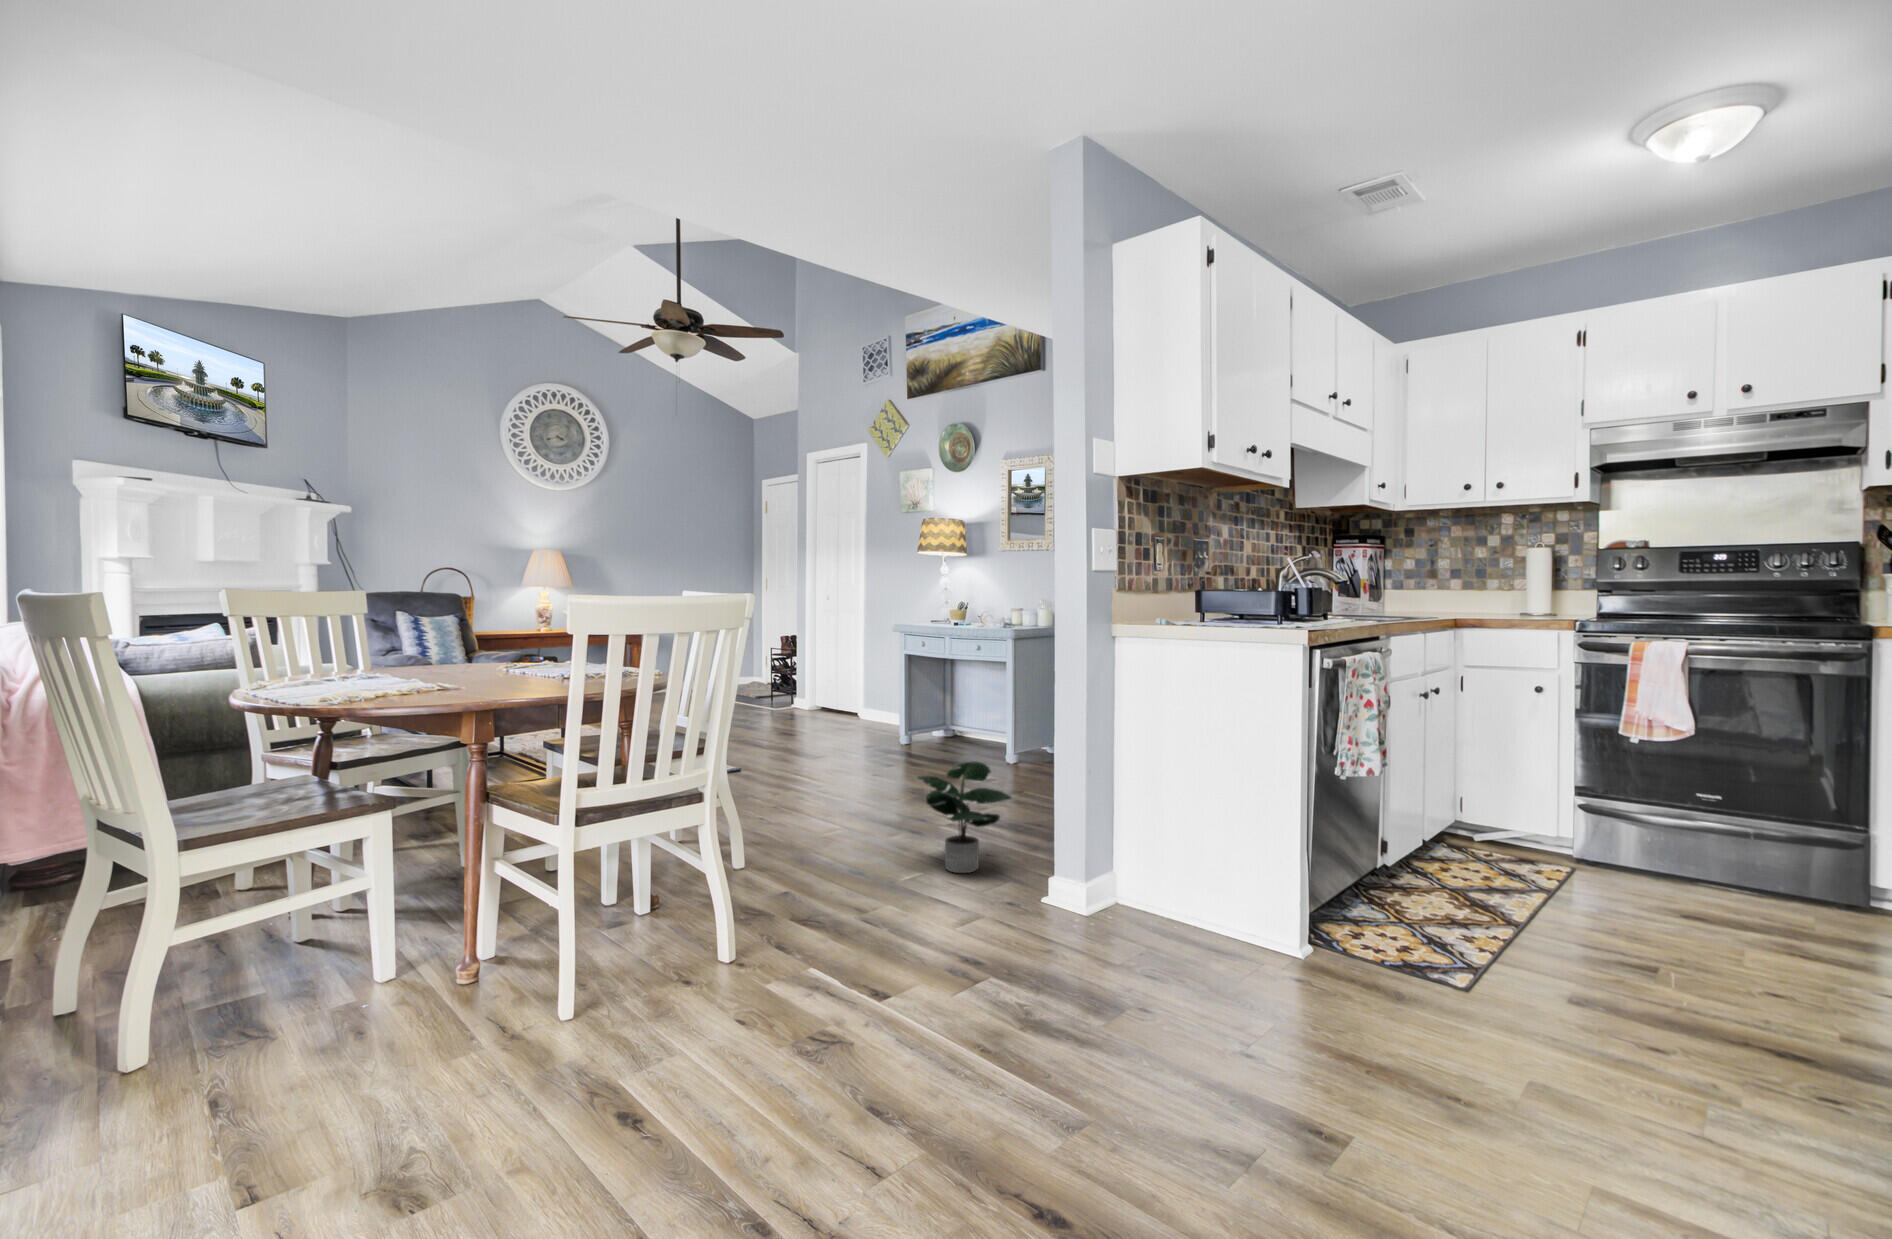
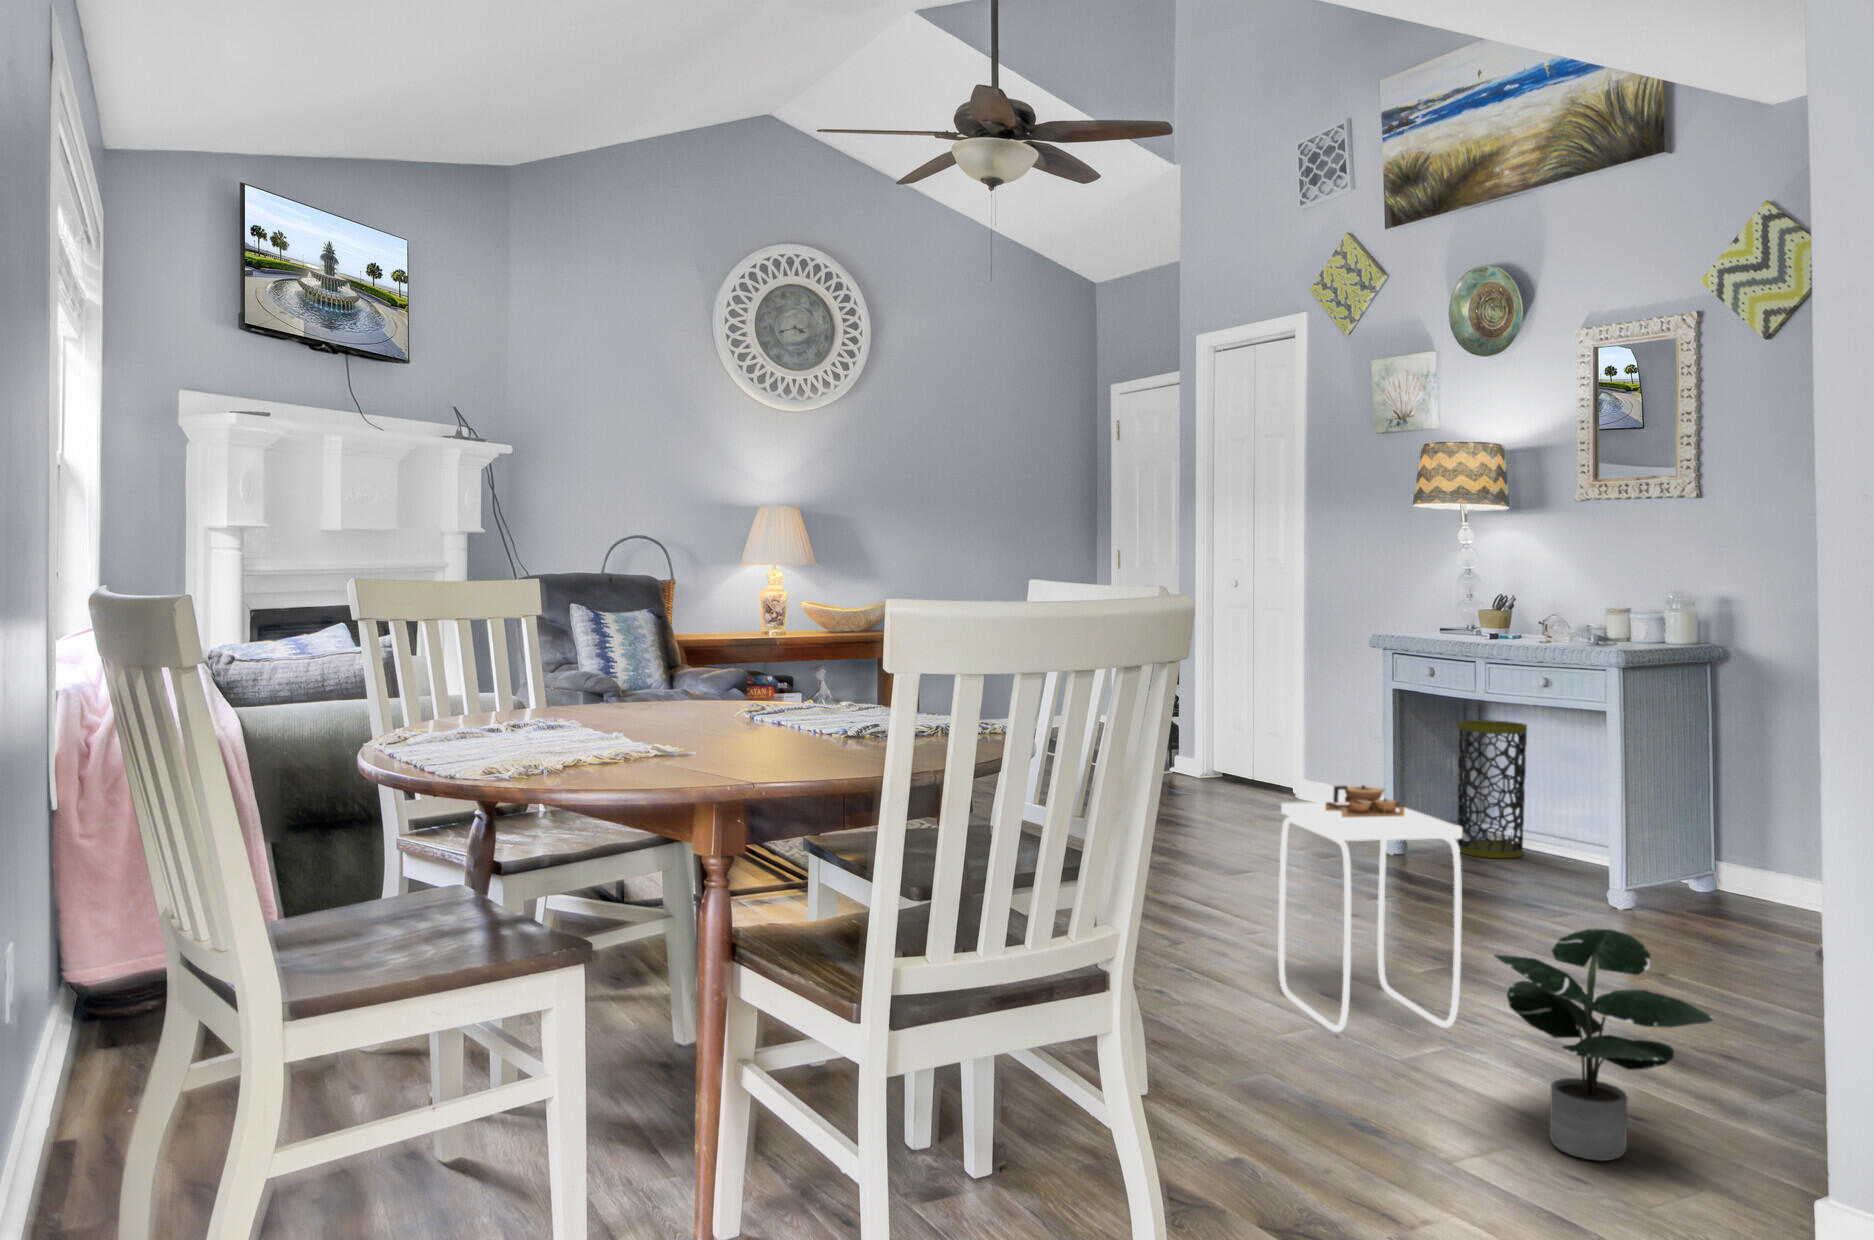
trash can: none [944,669,979,742] -> present [1457,720,1527,858]
side table: none [829,699,916,830] -> present [1278,785,1462,1032]

